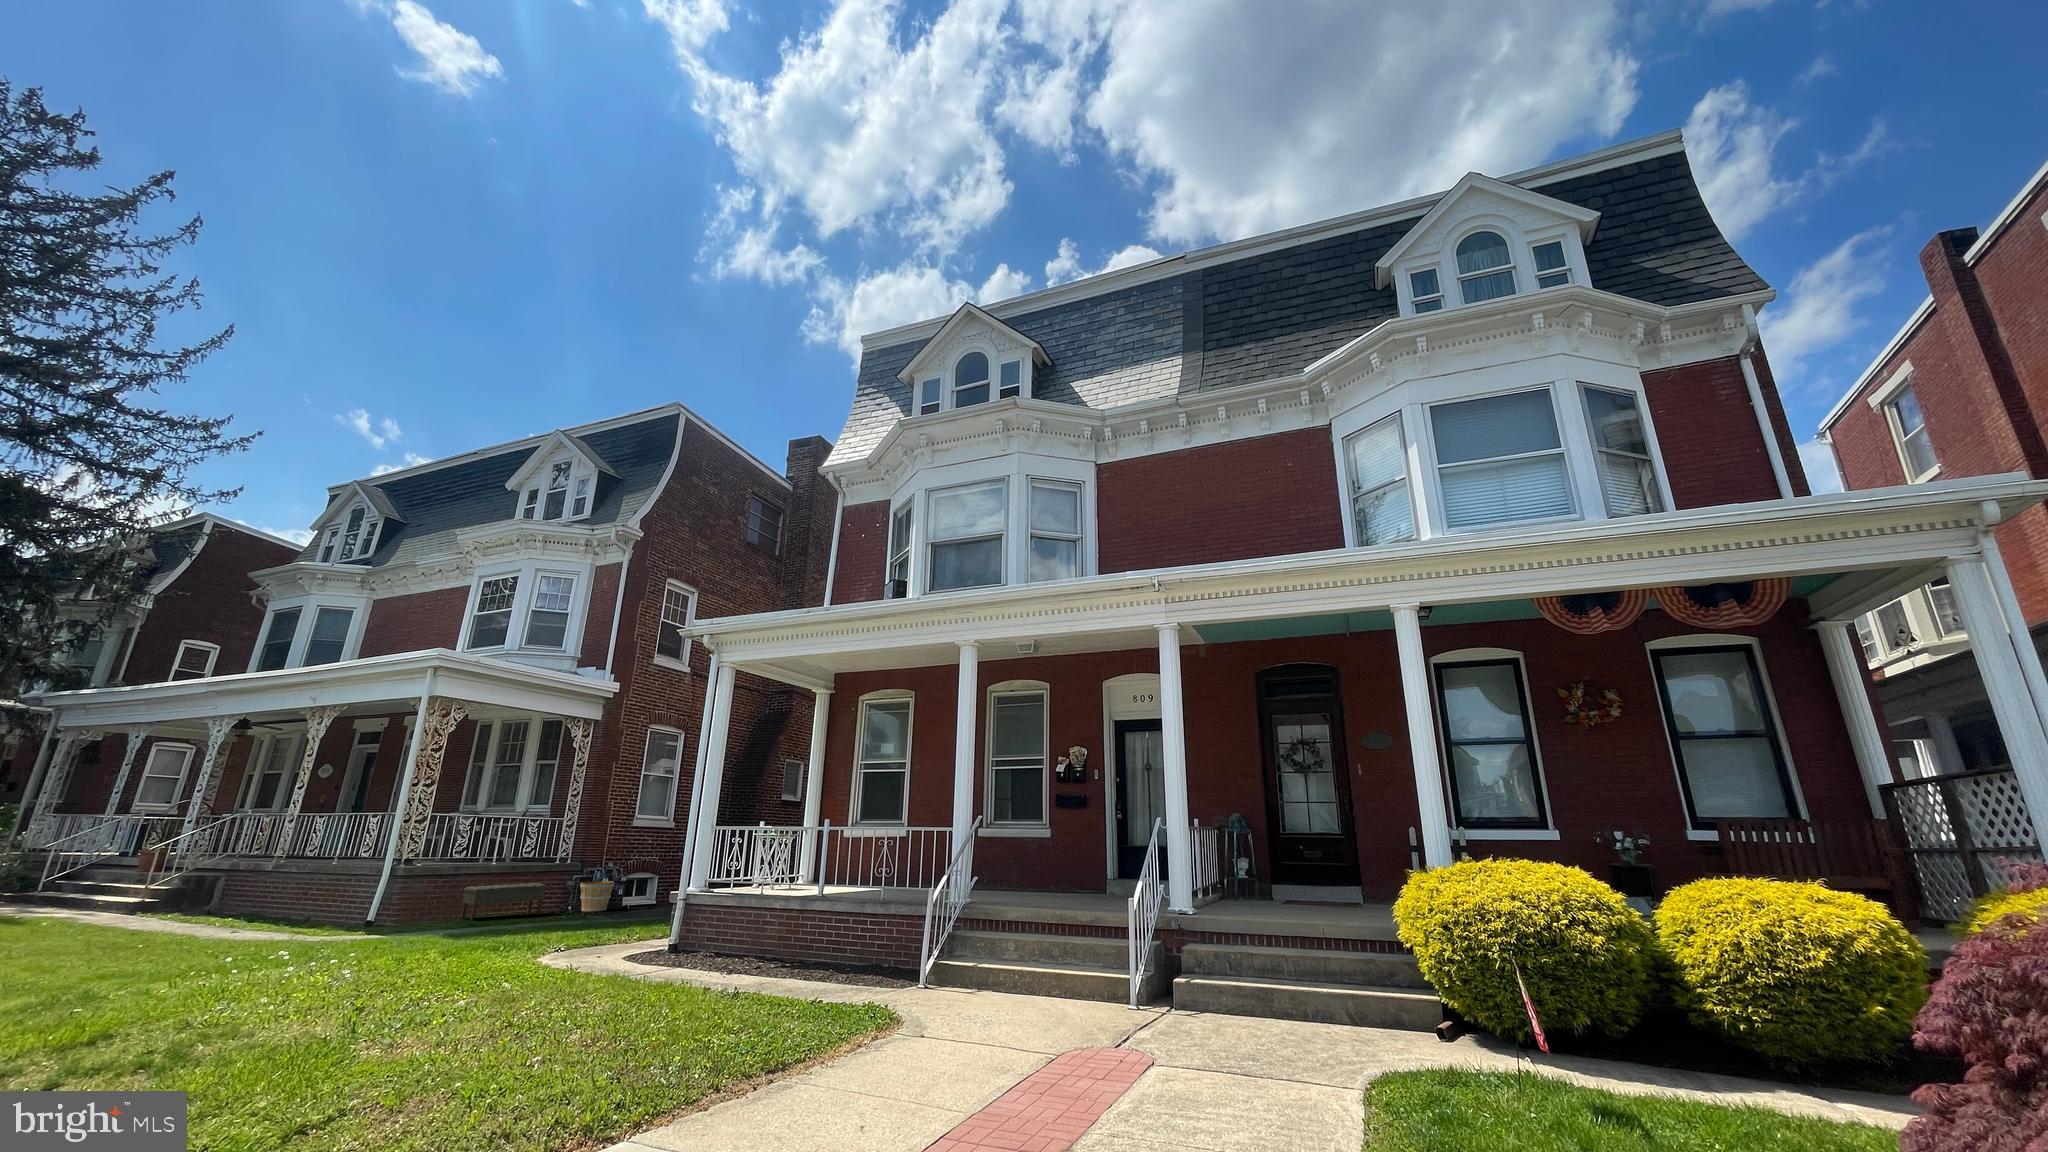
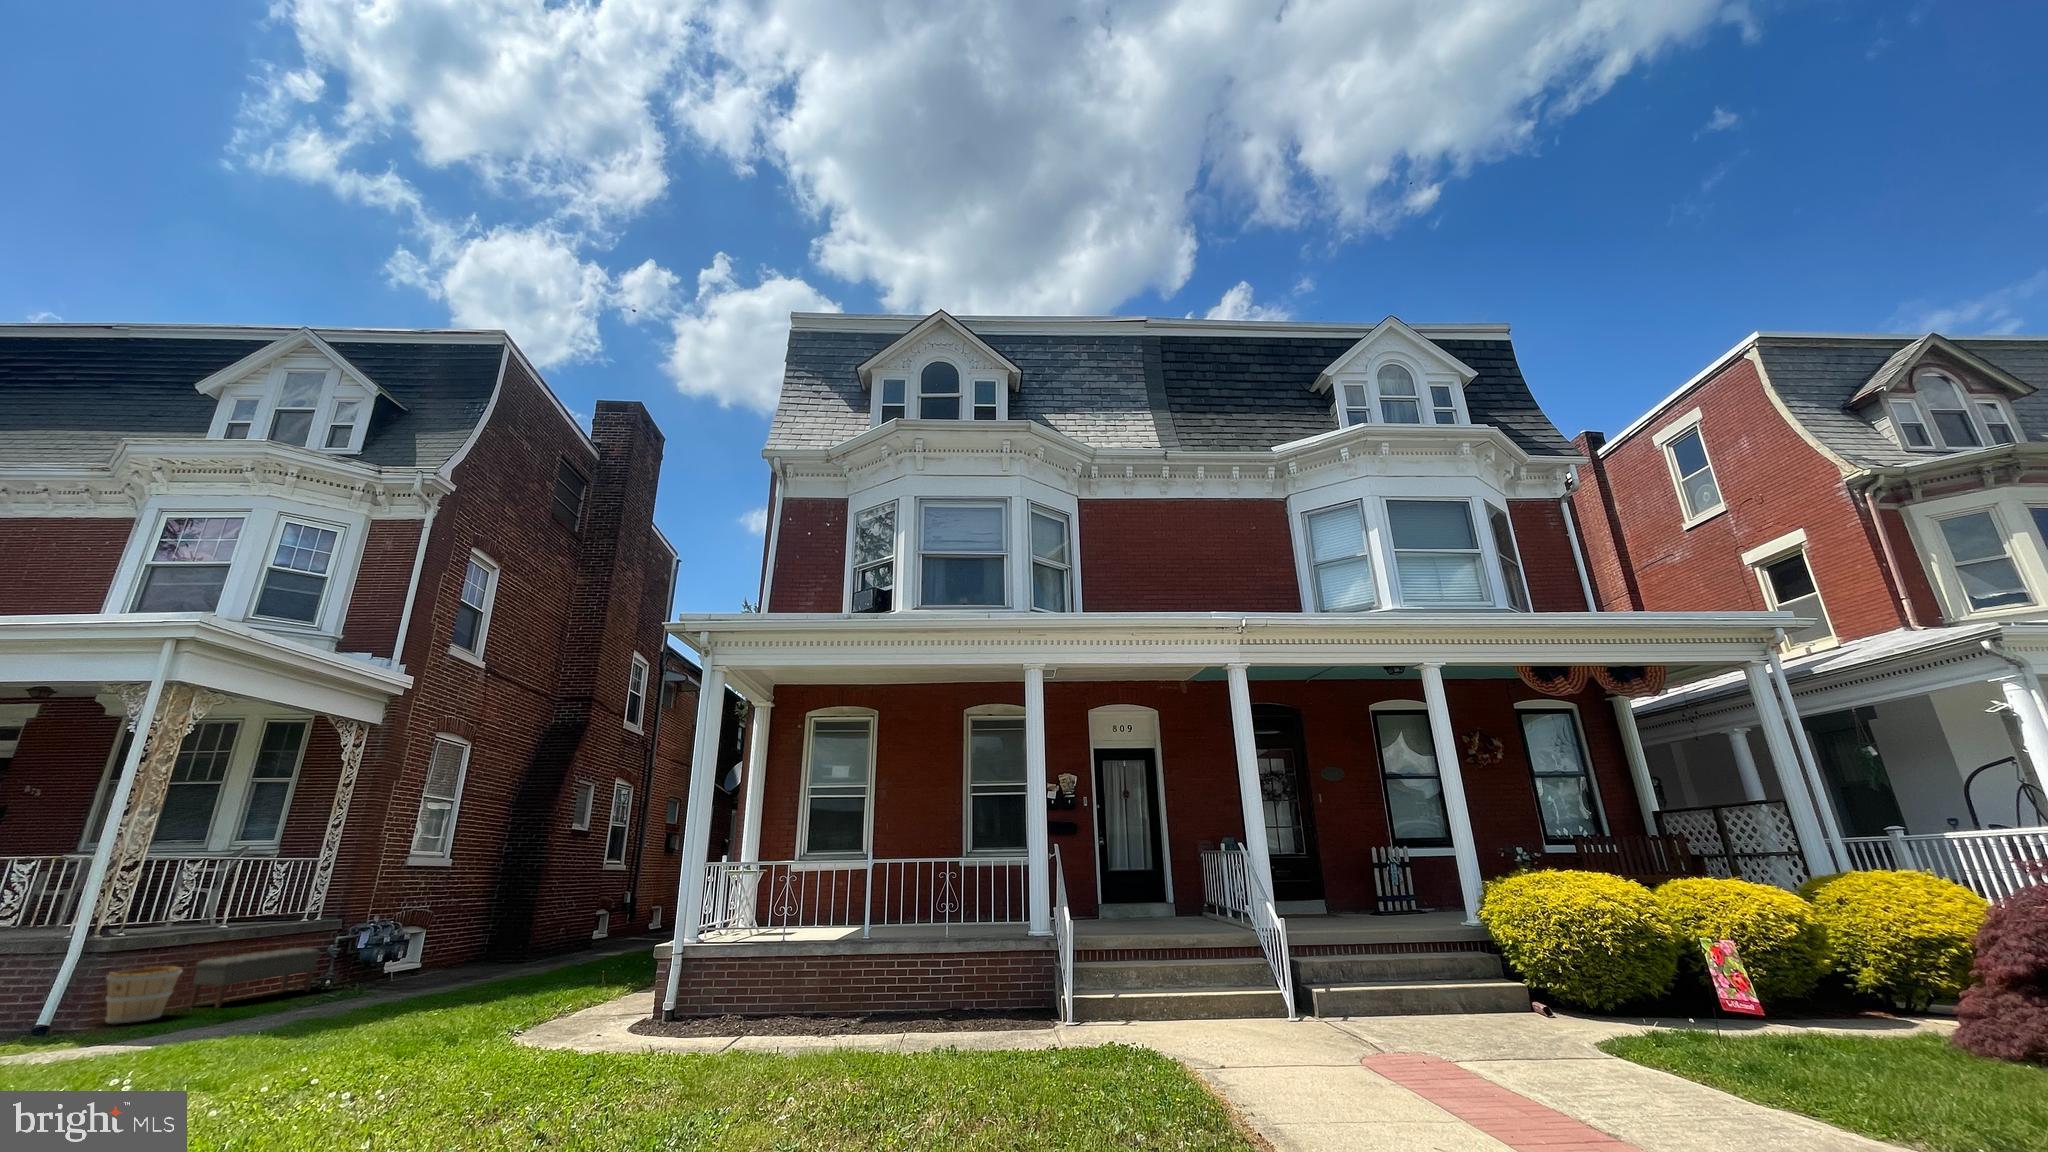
wooden bucket: present [580,881,614,912] -> present [105,966,182,1024]

